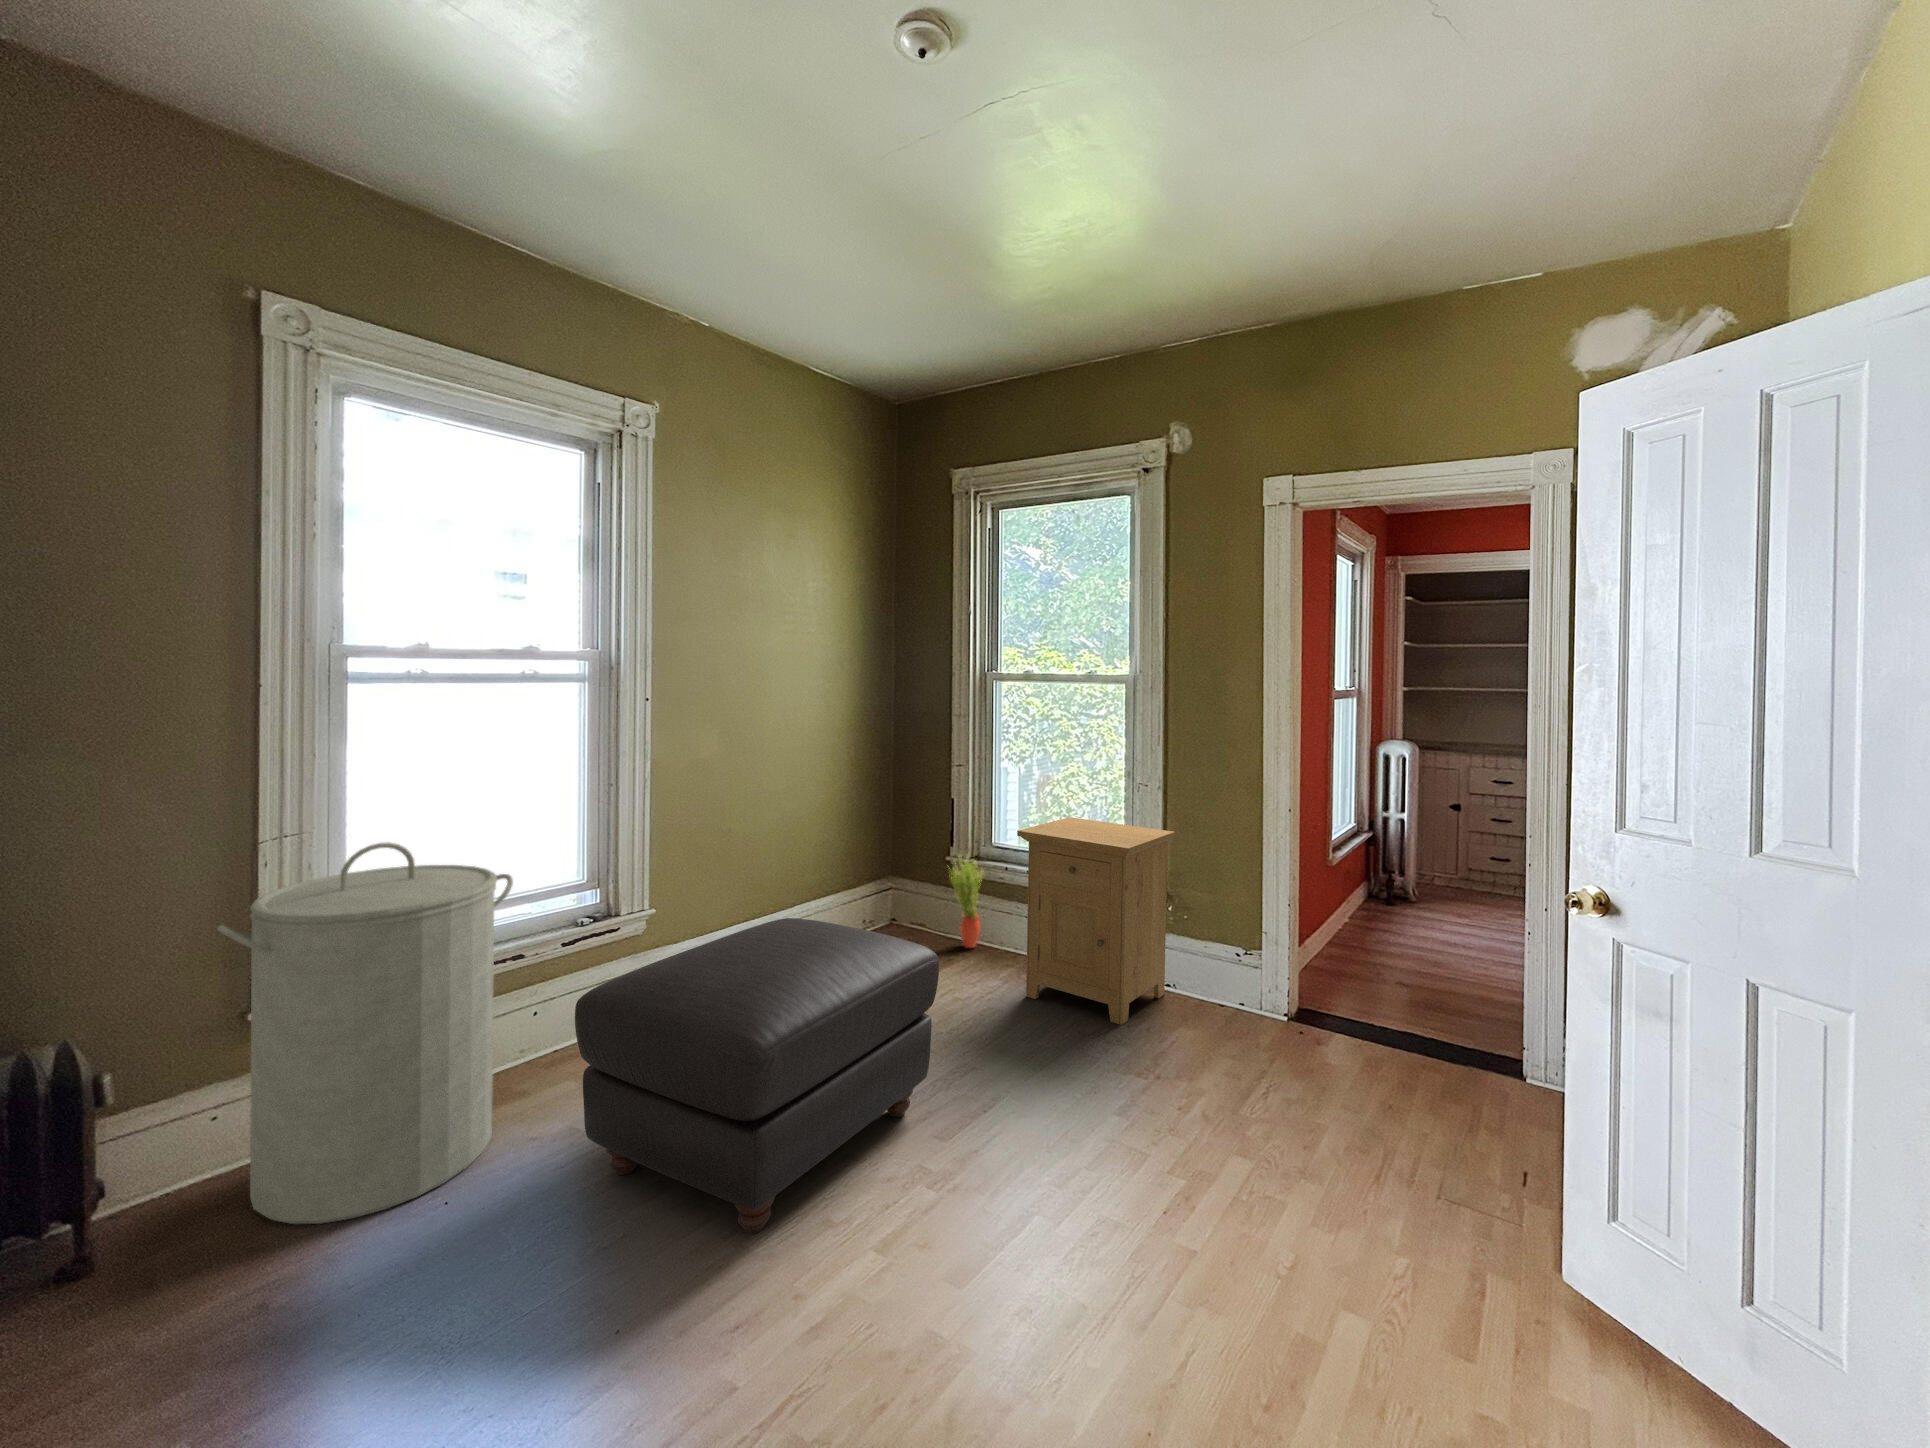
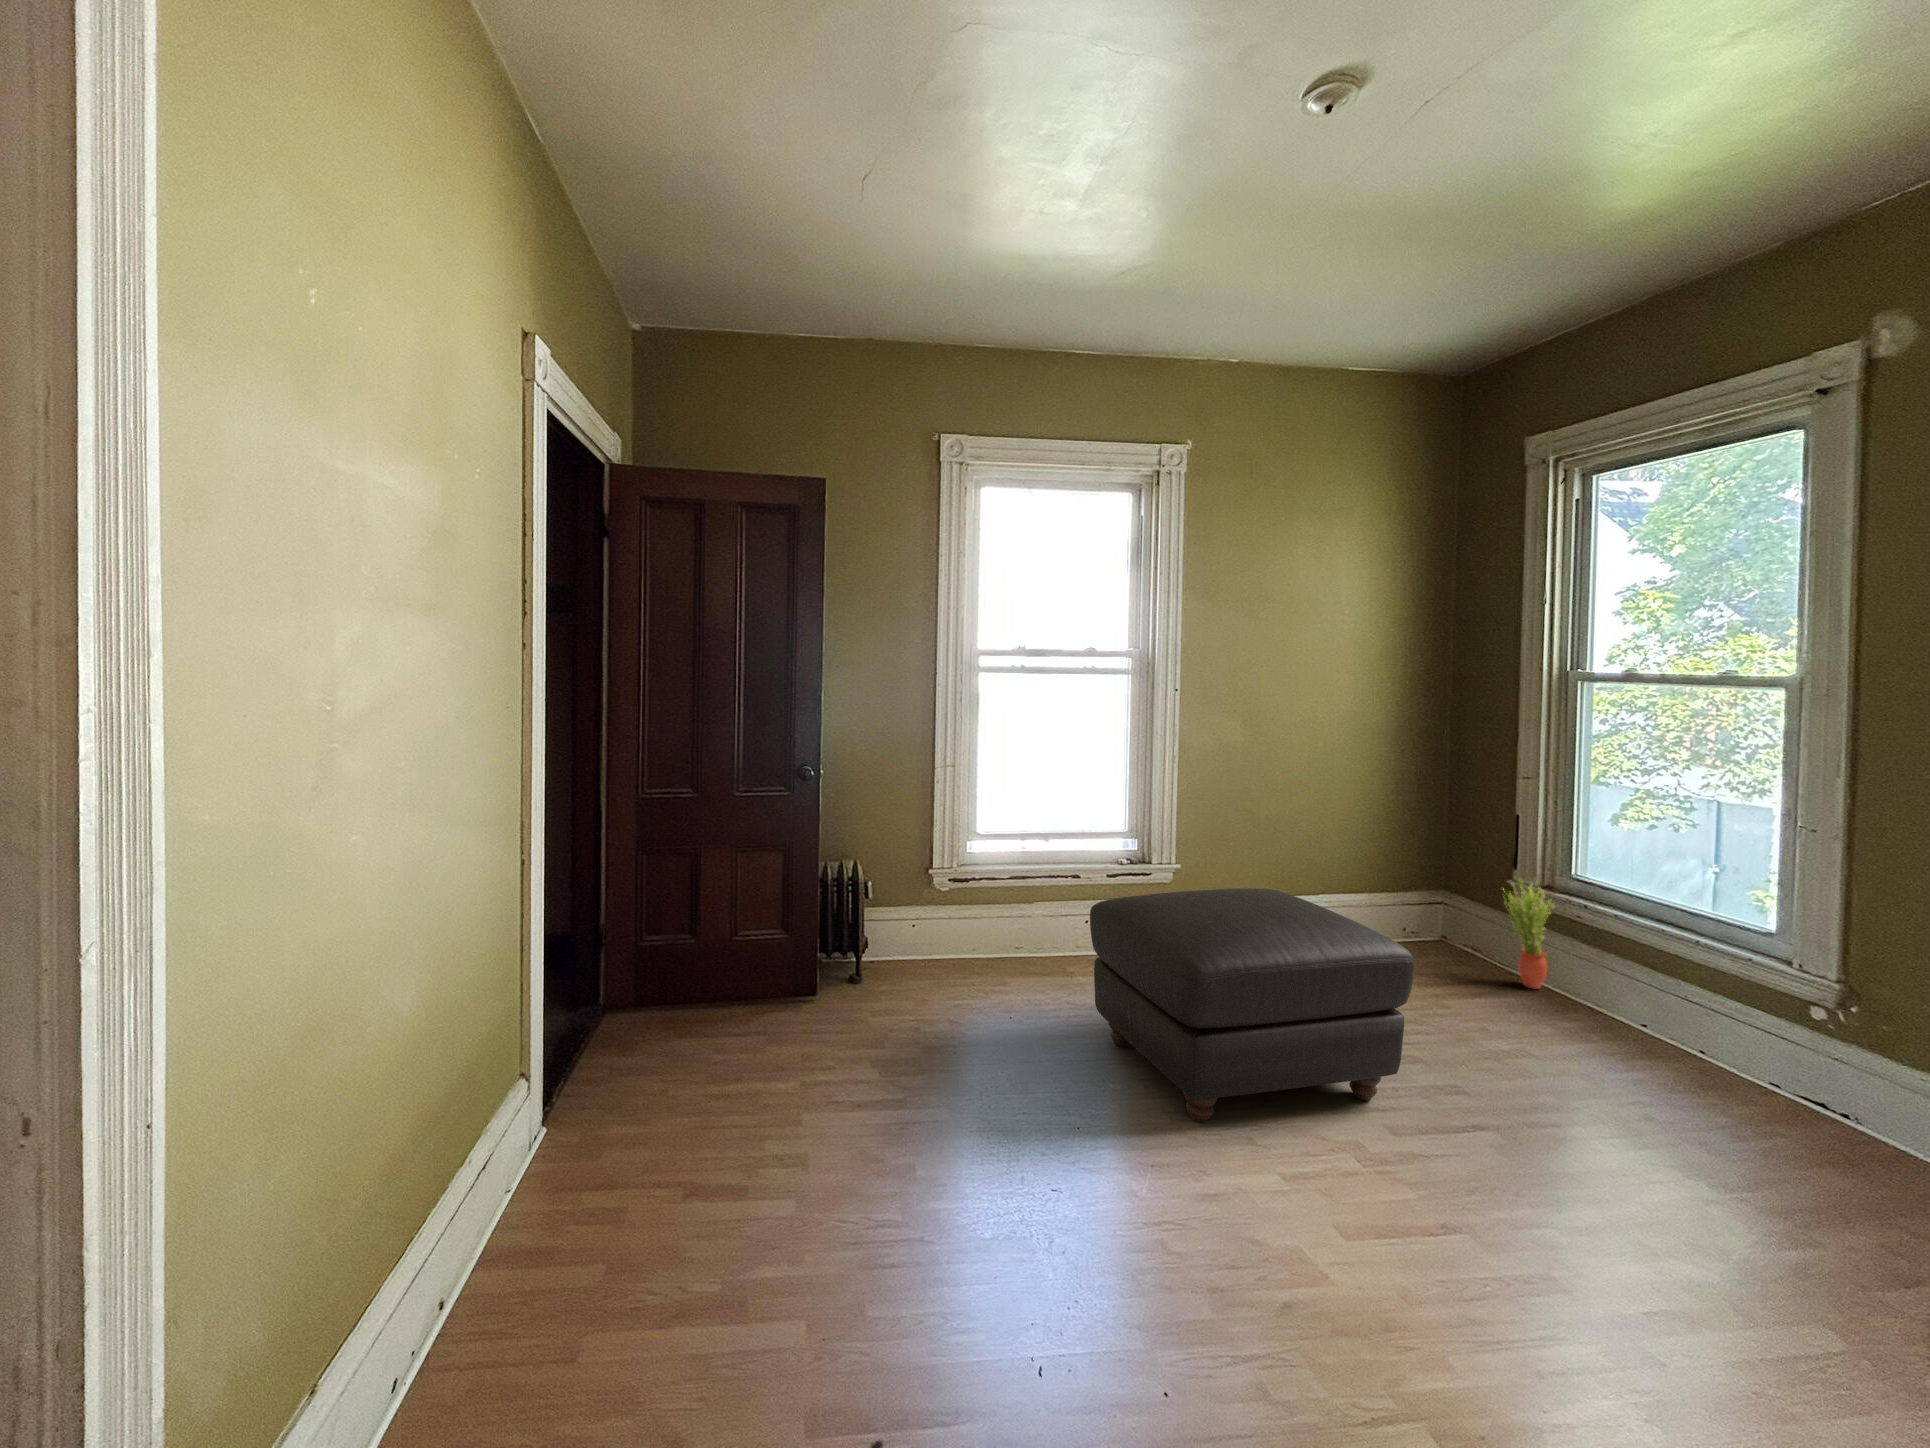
nightstand: present [1017,817,1175,1025] -> none [1575,856,1867,1131]
laundry hamper: present [218,842,513,1224] -> none [914,776,1065,1009]

